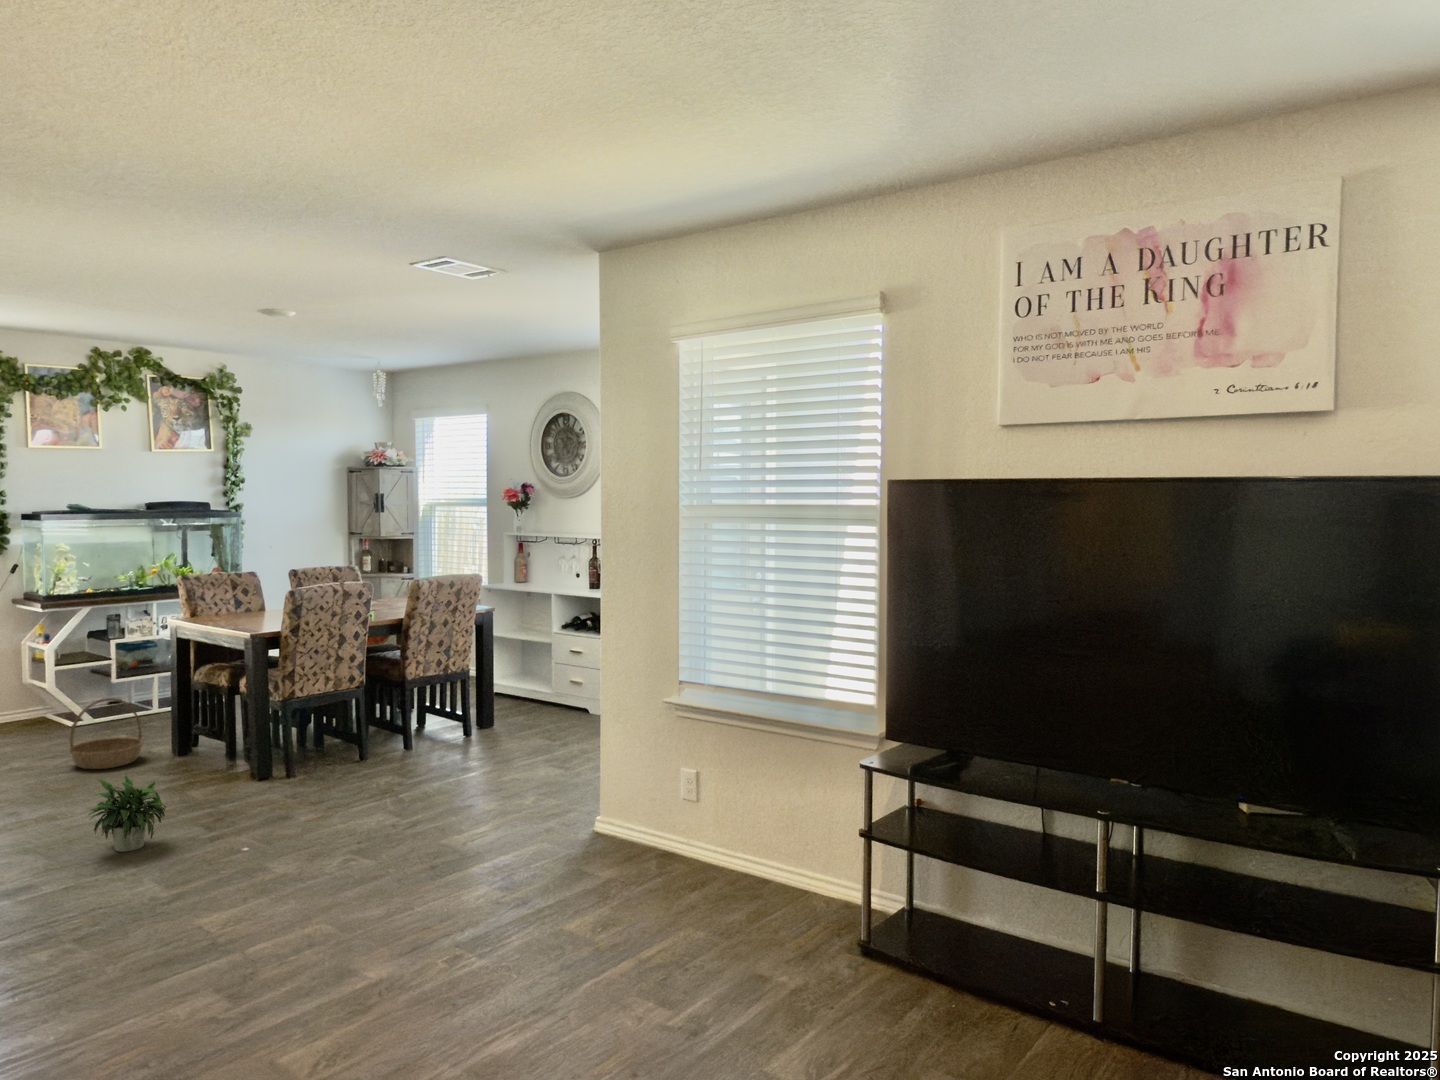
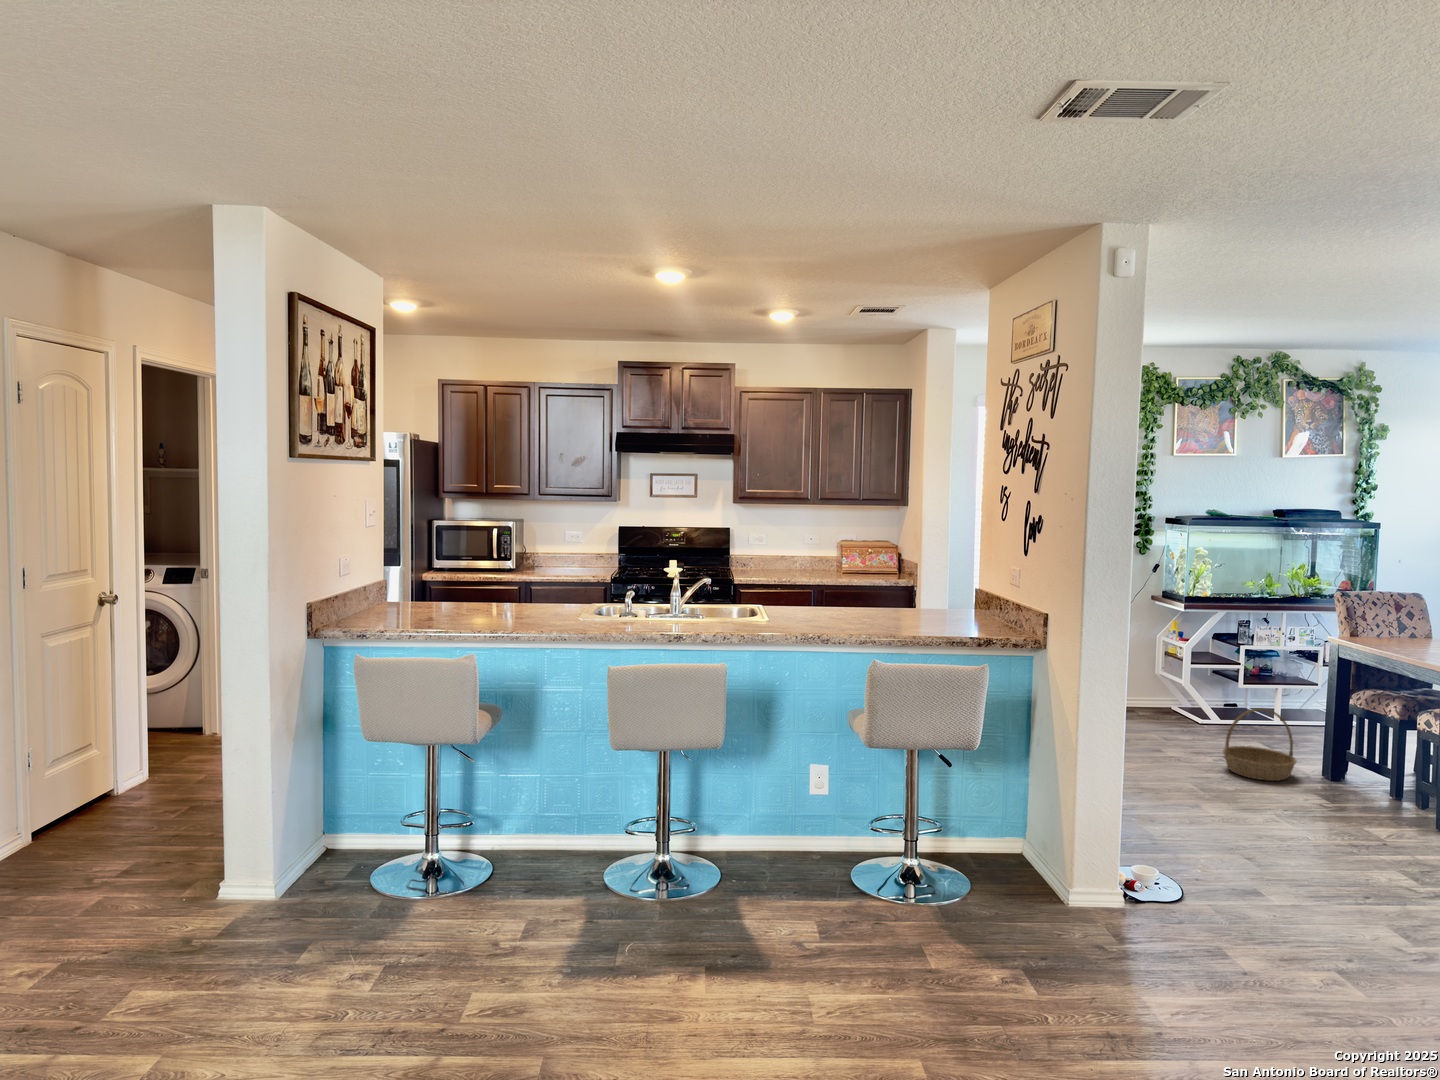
potted plant: present [88,775,166,852] -> none [1302,804,1393,894]

